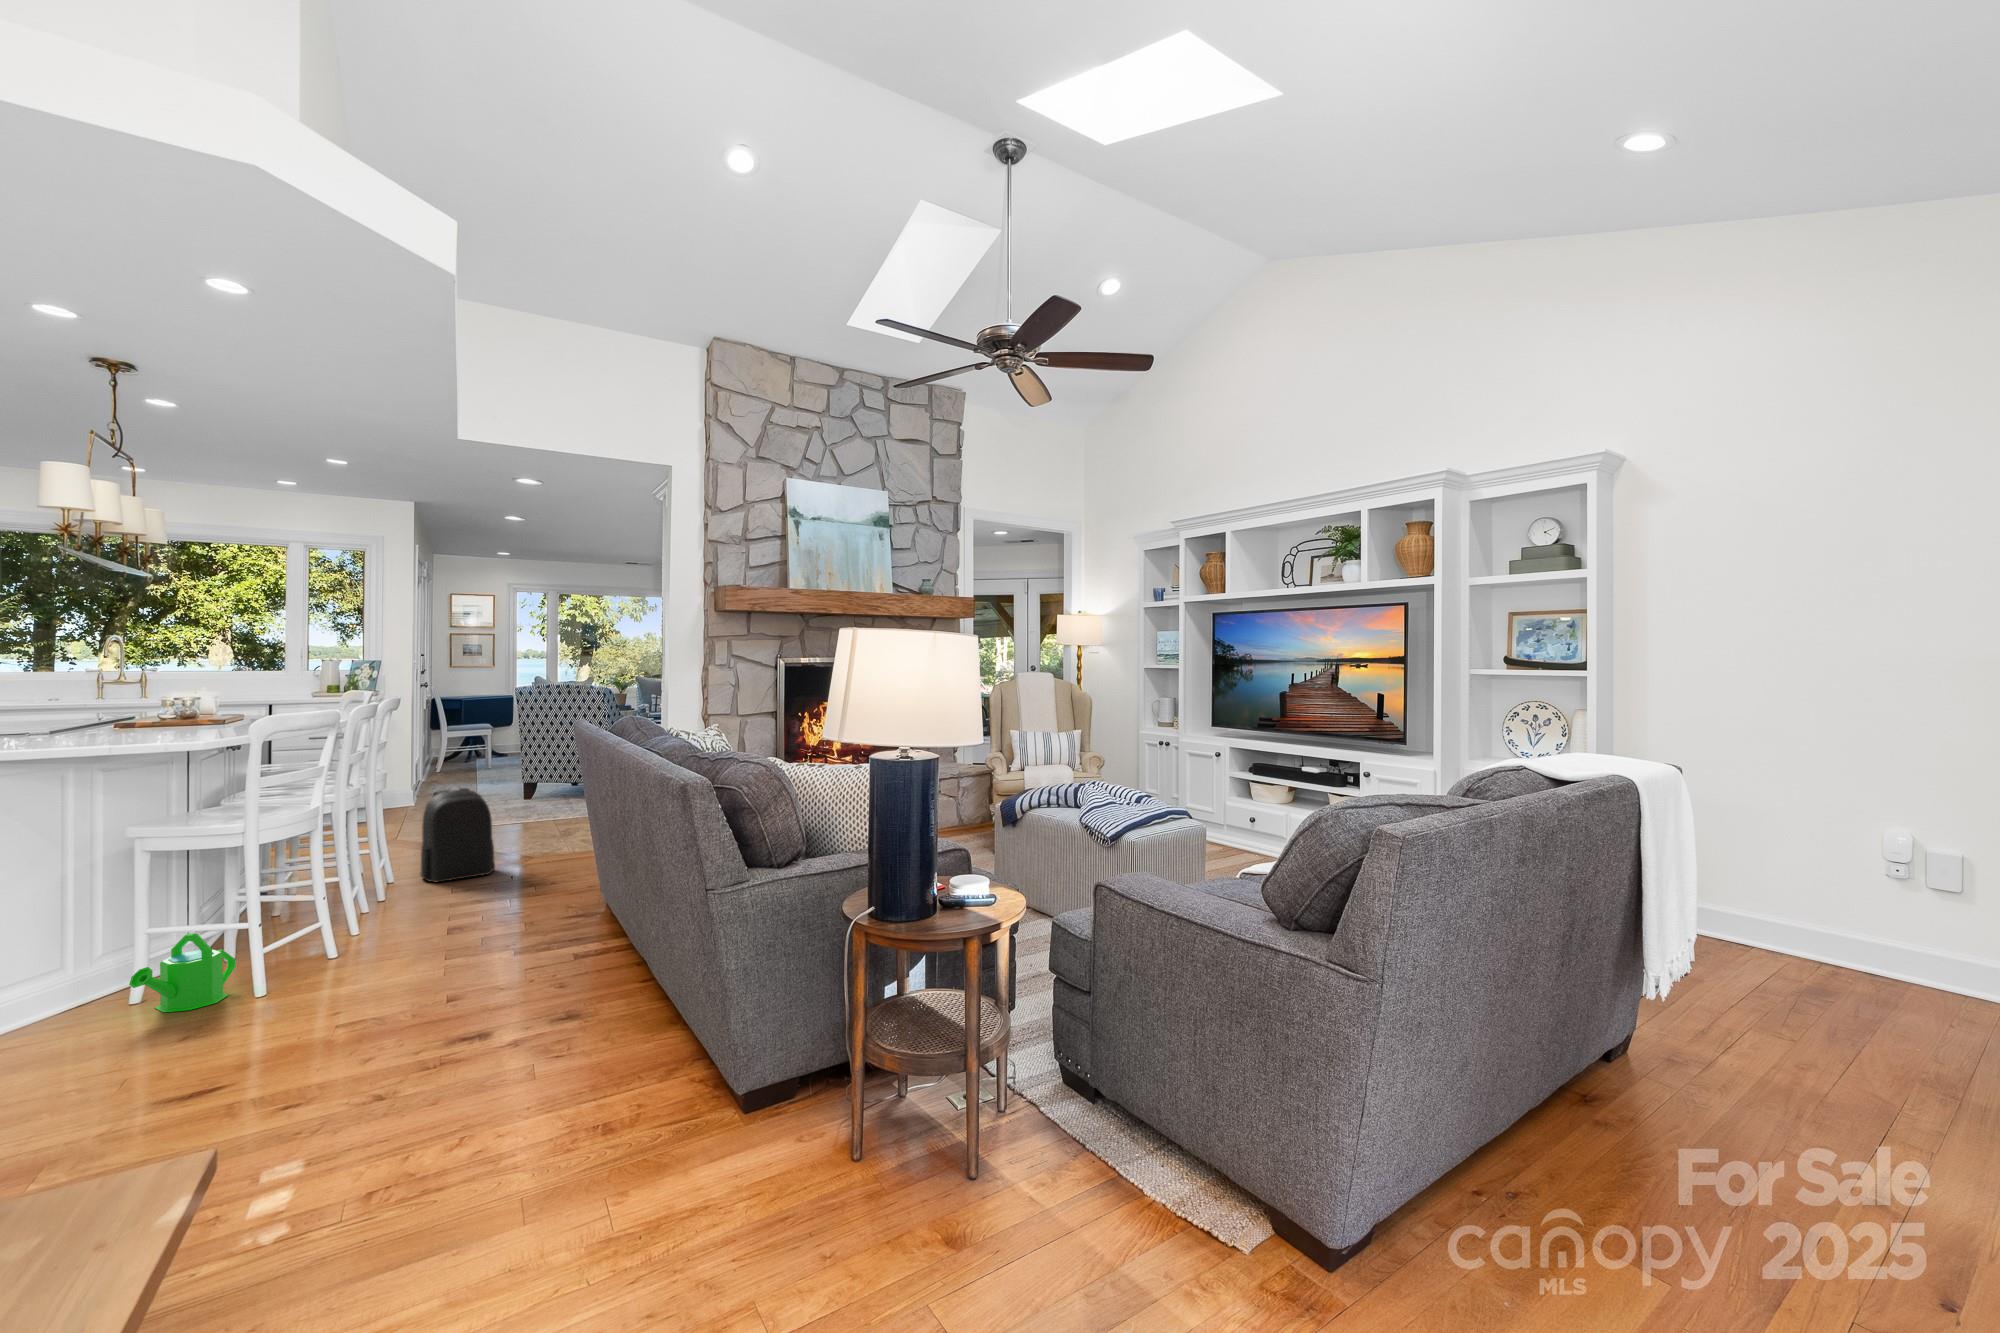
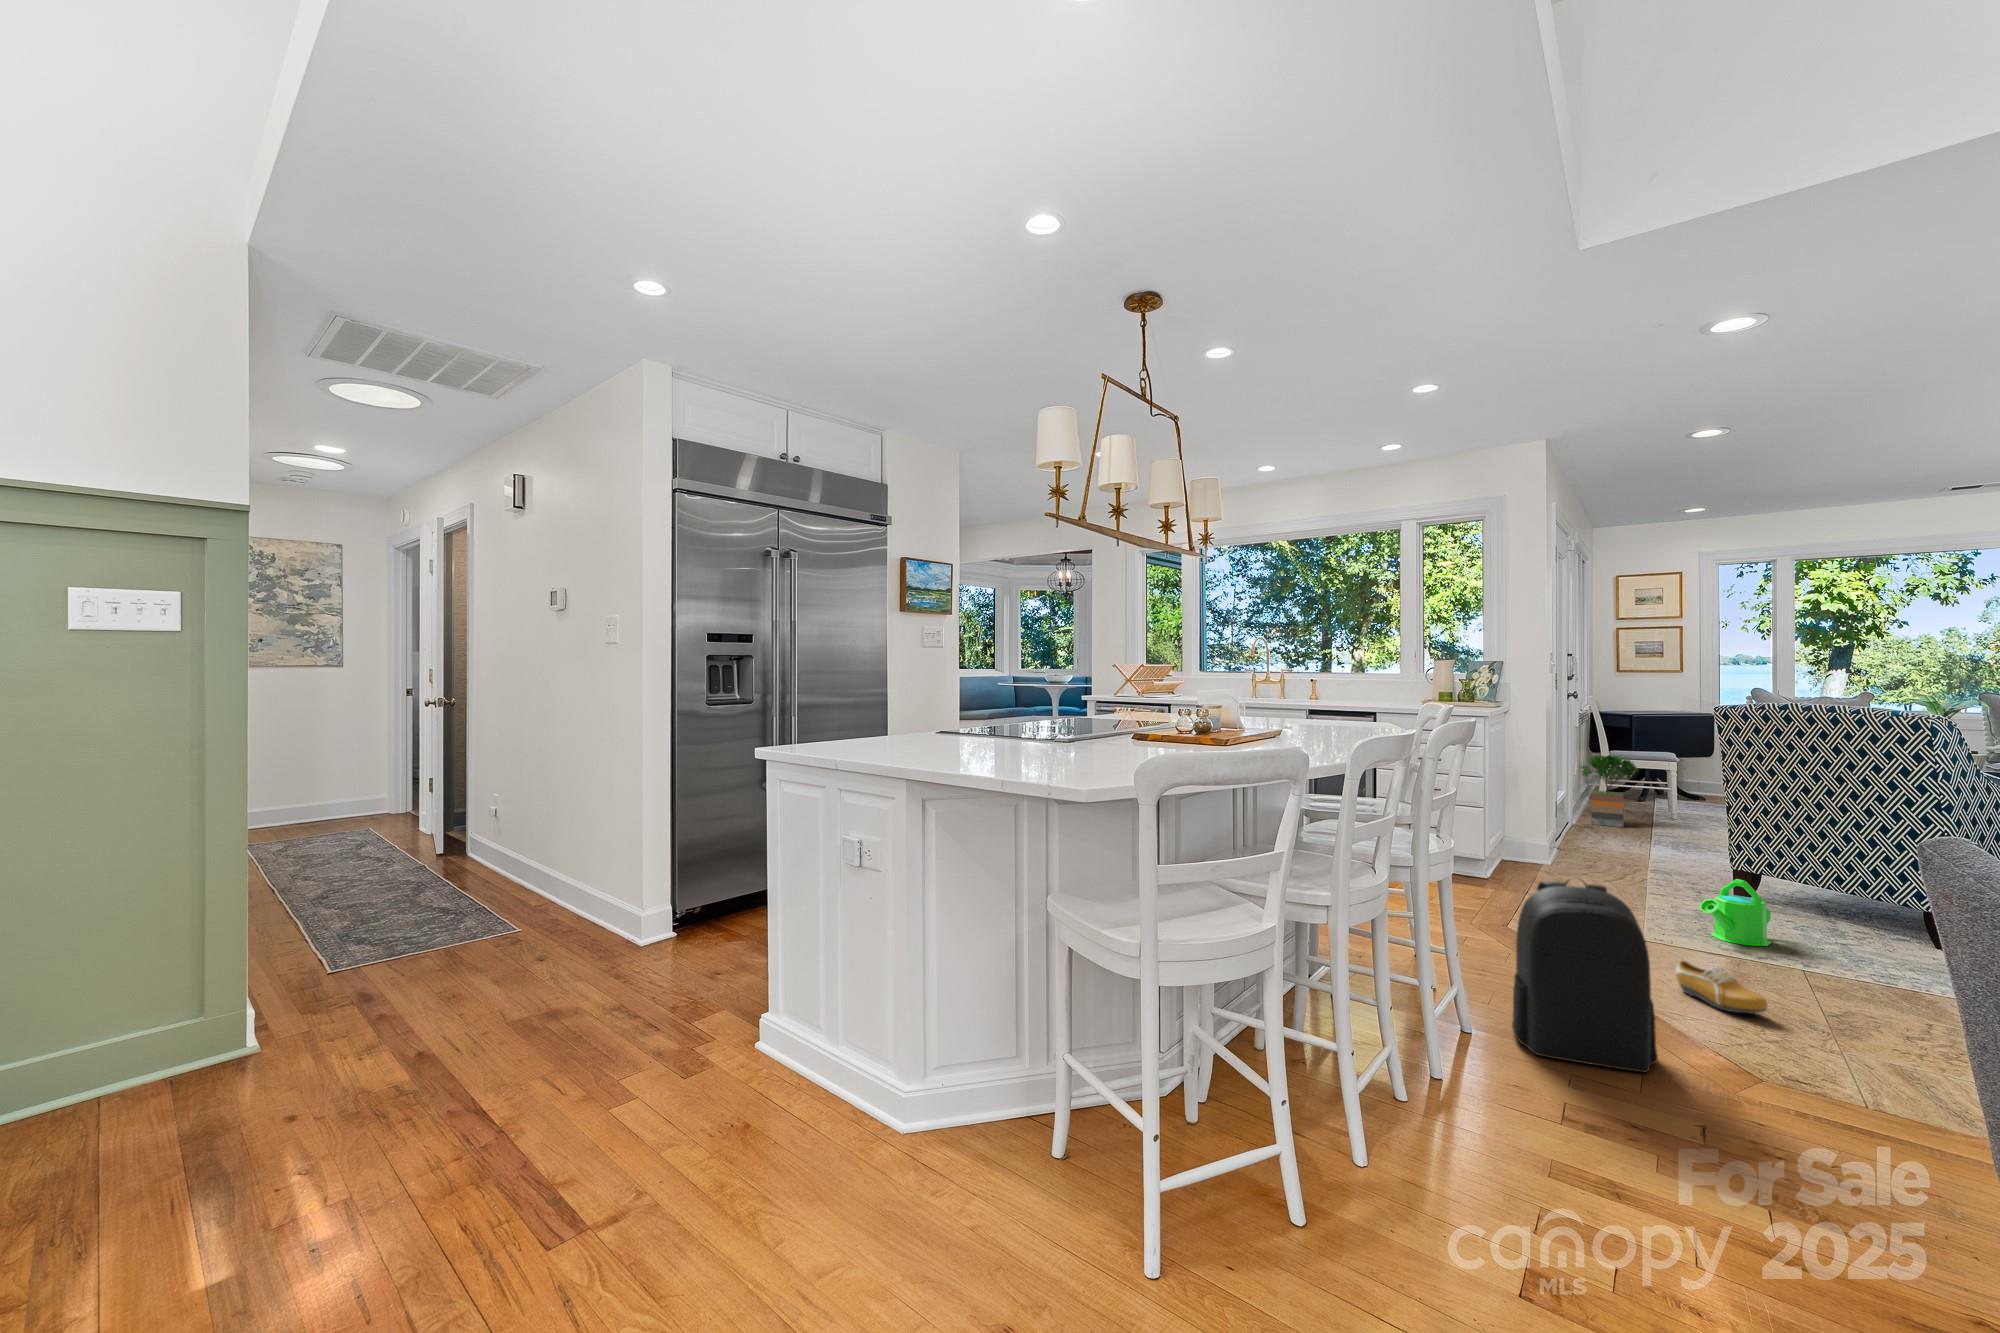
potted tree: none [427,726,470,780] -> present [1580,755,1637,827]
shoe: none [500,826,542,847] -> present [1676,961,1768,1013]
watering can: present [129,933,236,1012] -> present [1700,879,1771,946]

